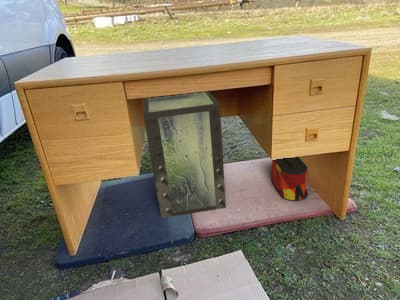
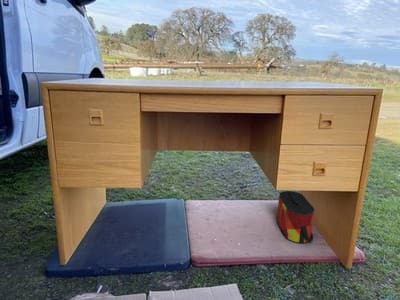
storage box: present [143,92,226,218] -> none [156,121,231,242]

